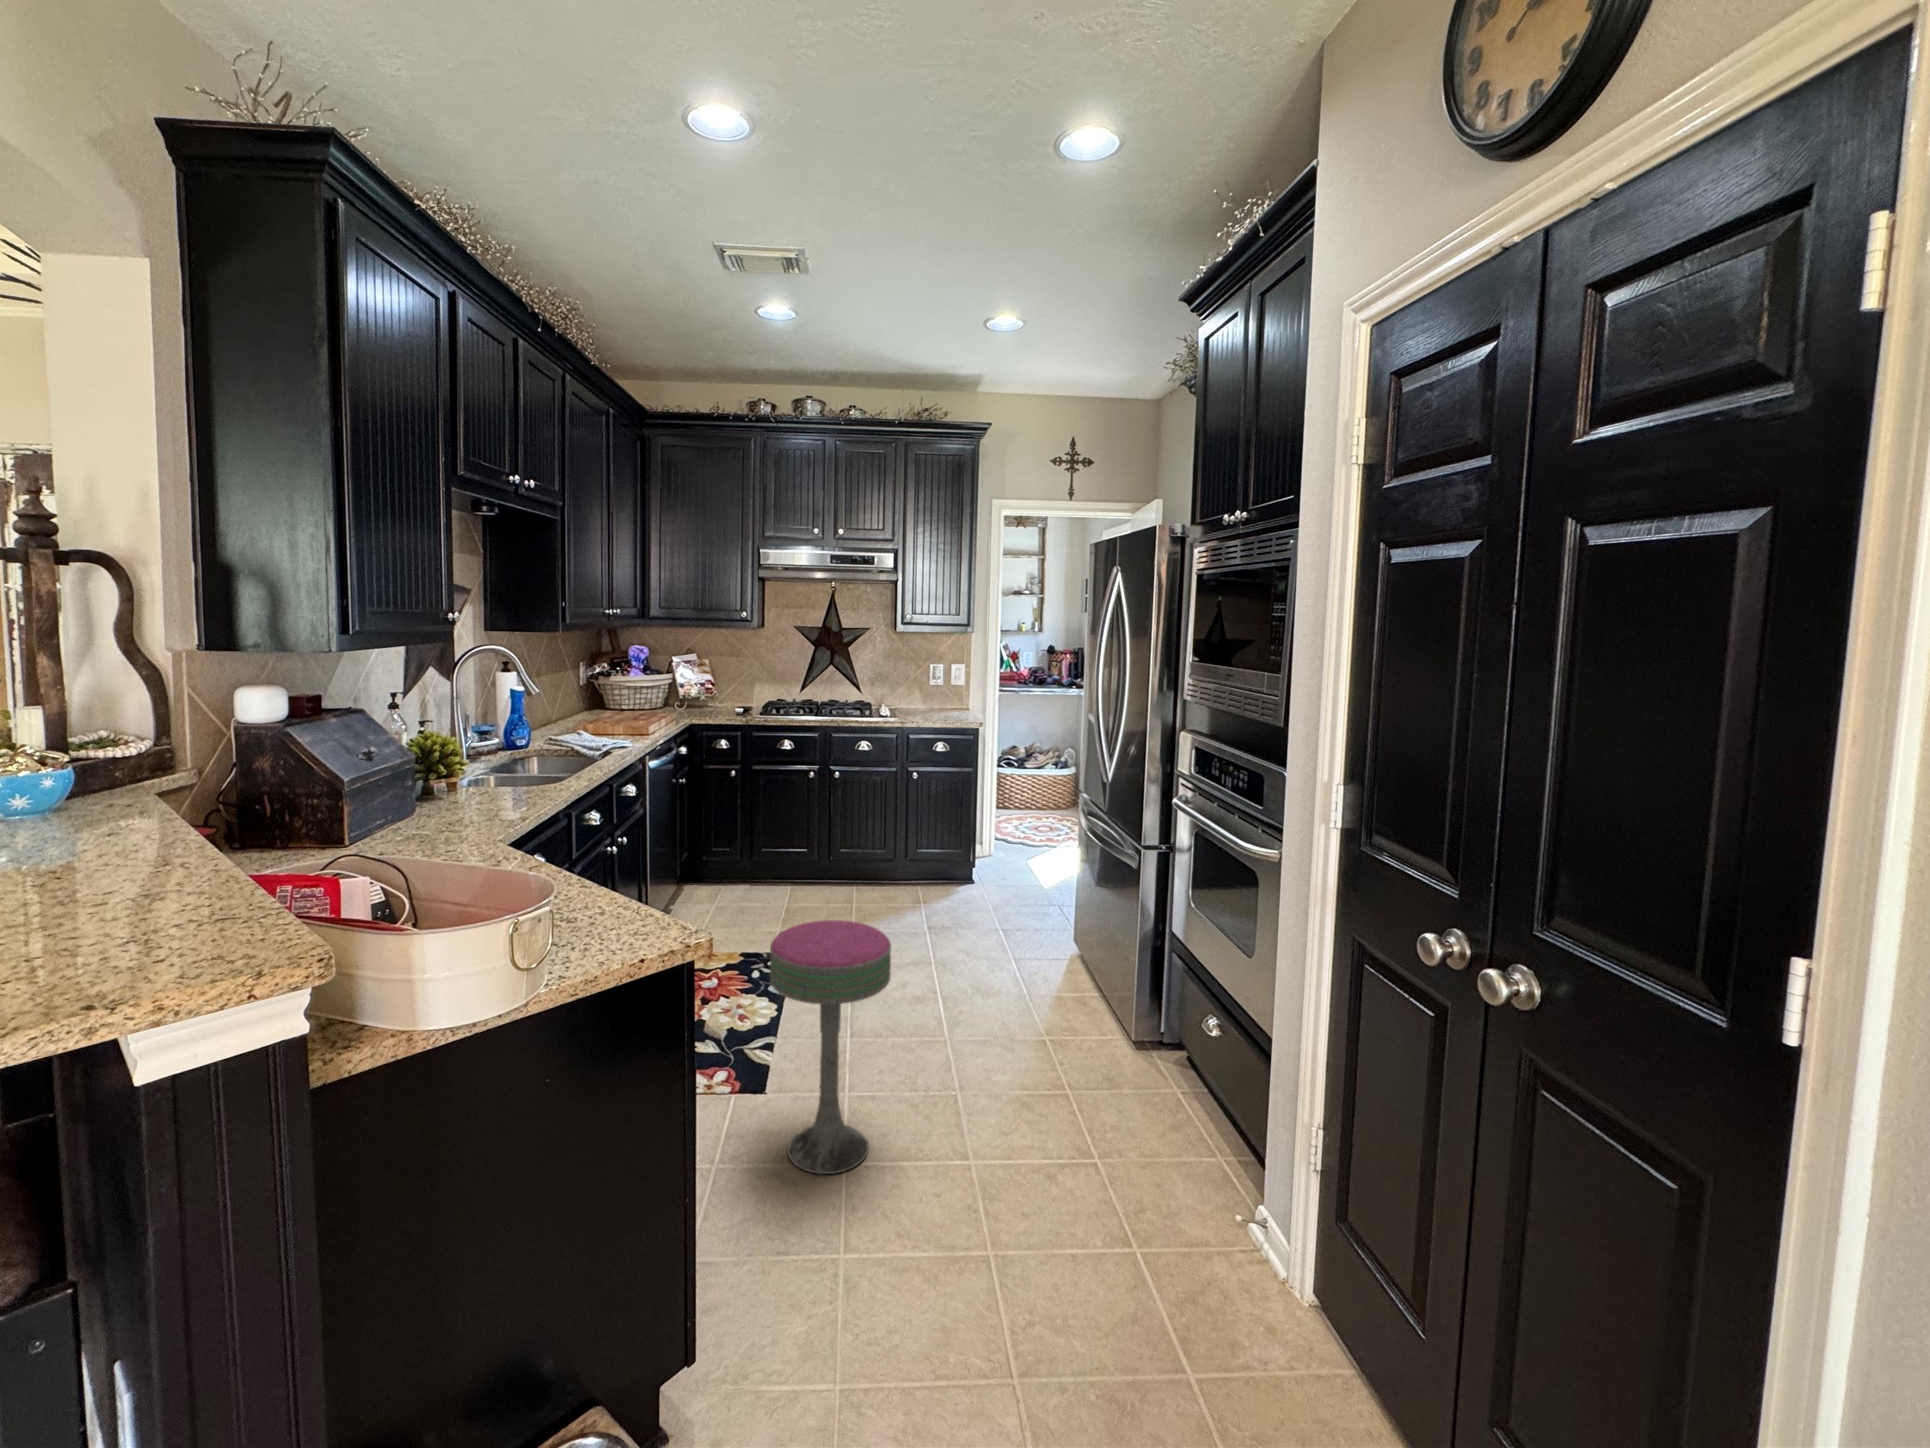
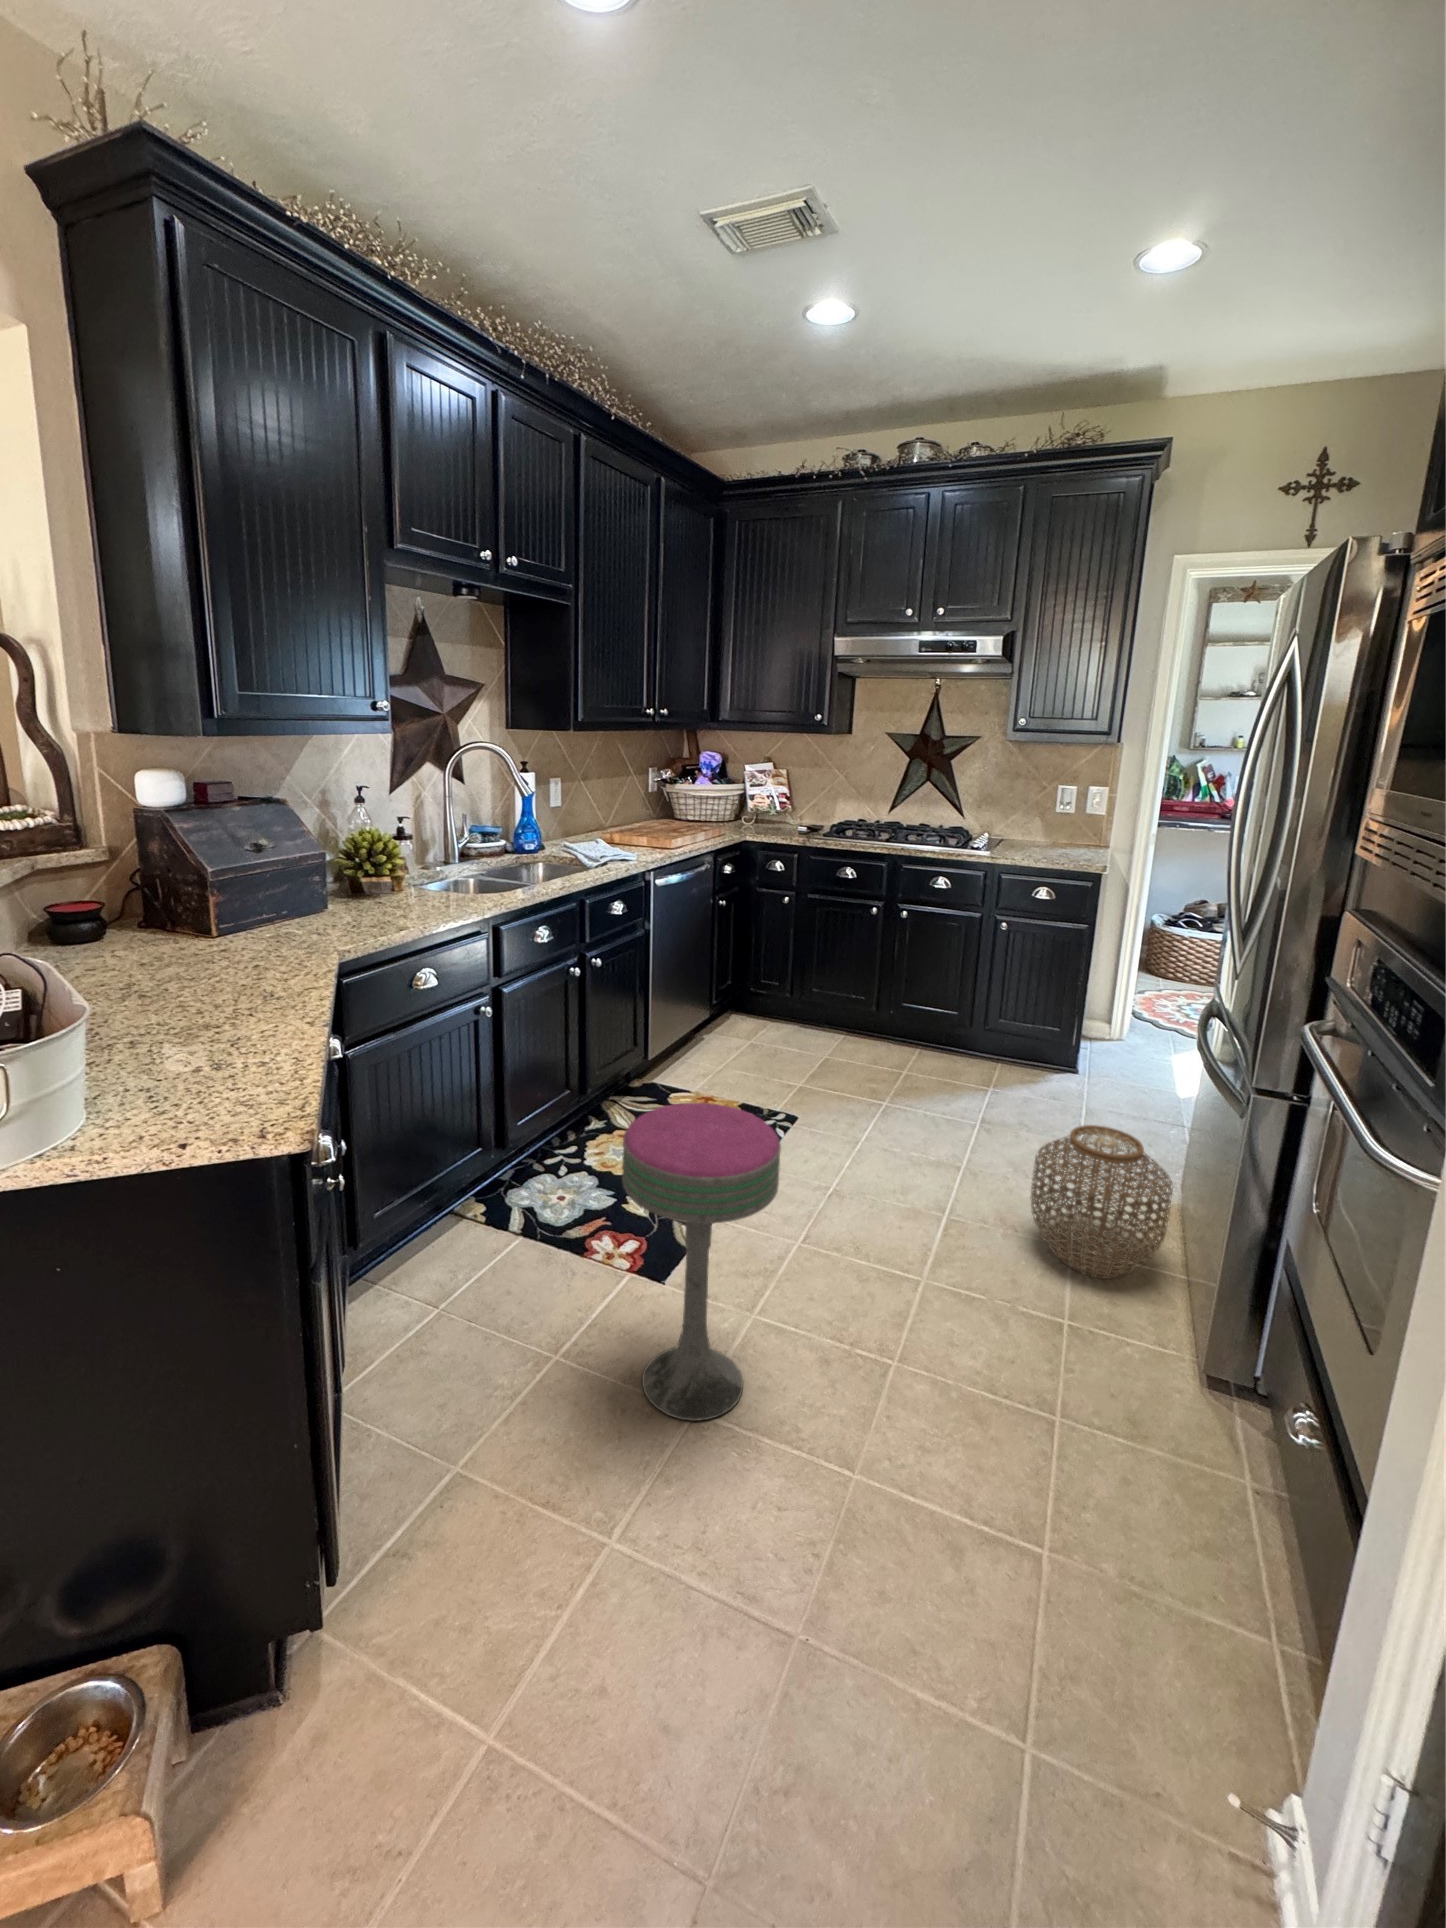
woven basket: none [998,901,1087,1009] -> present [1031,1125,1173,1279]

